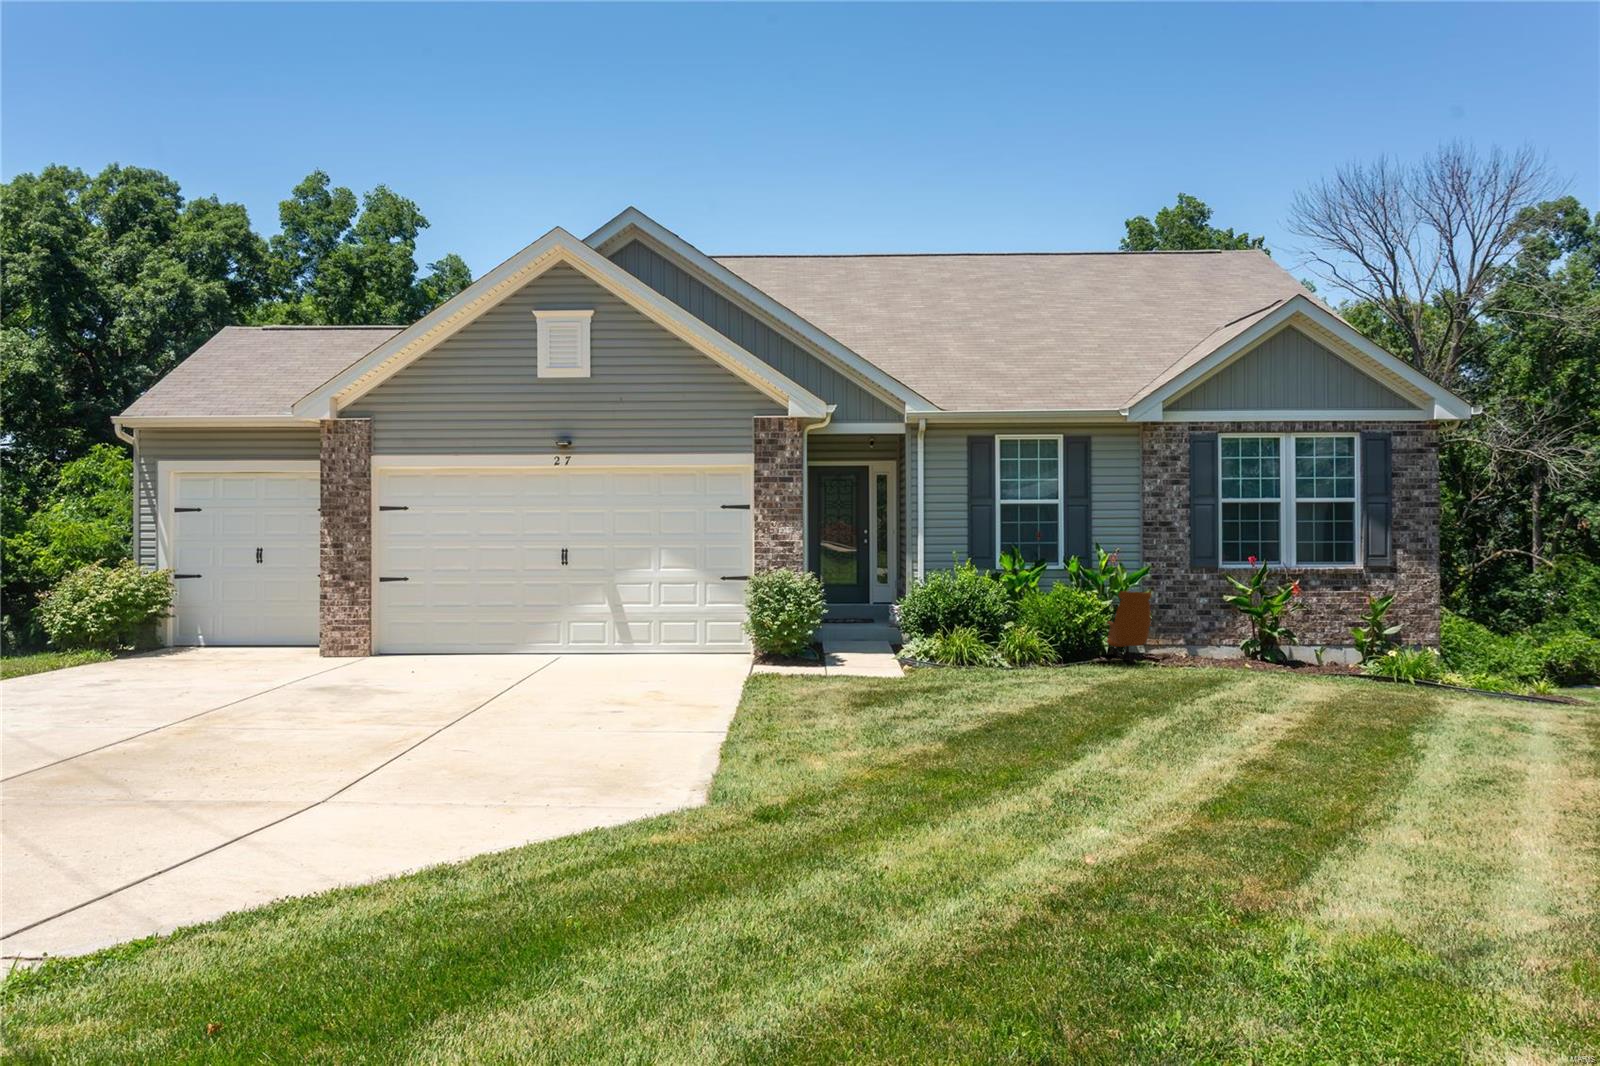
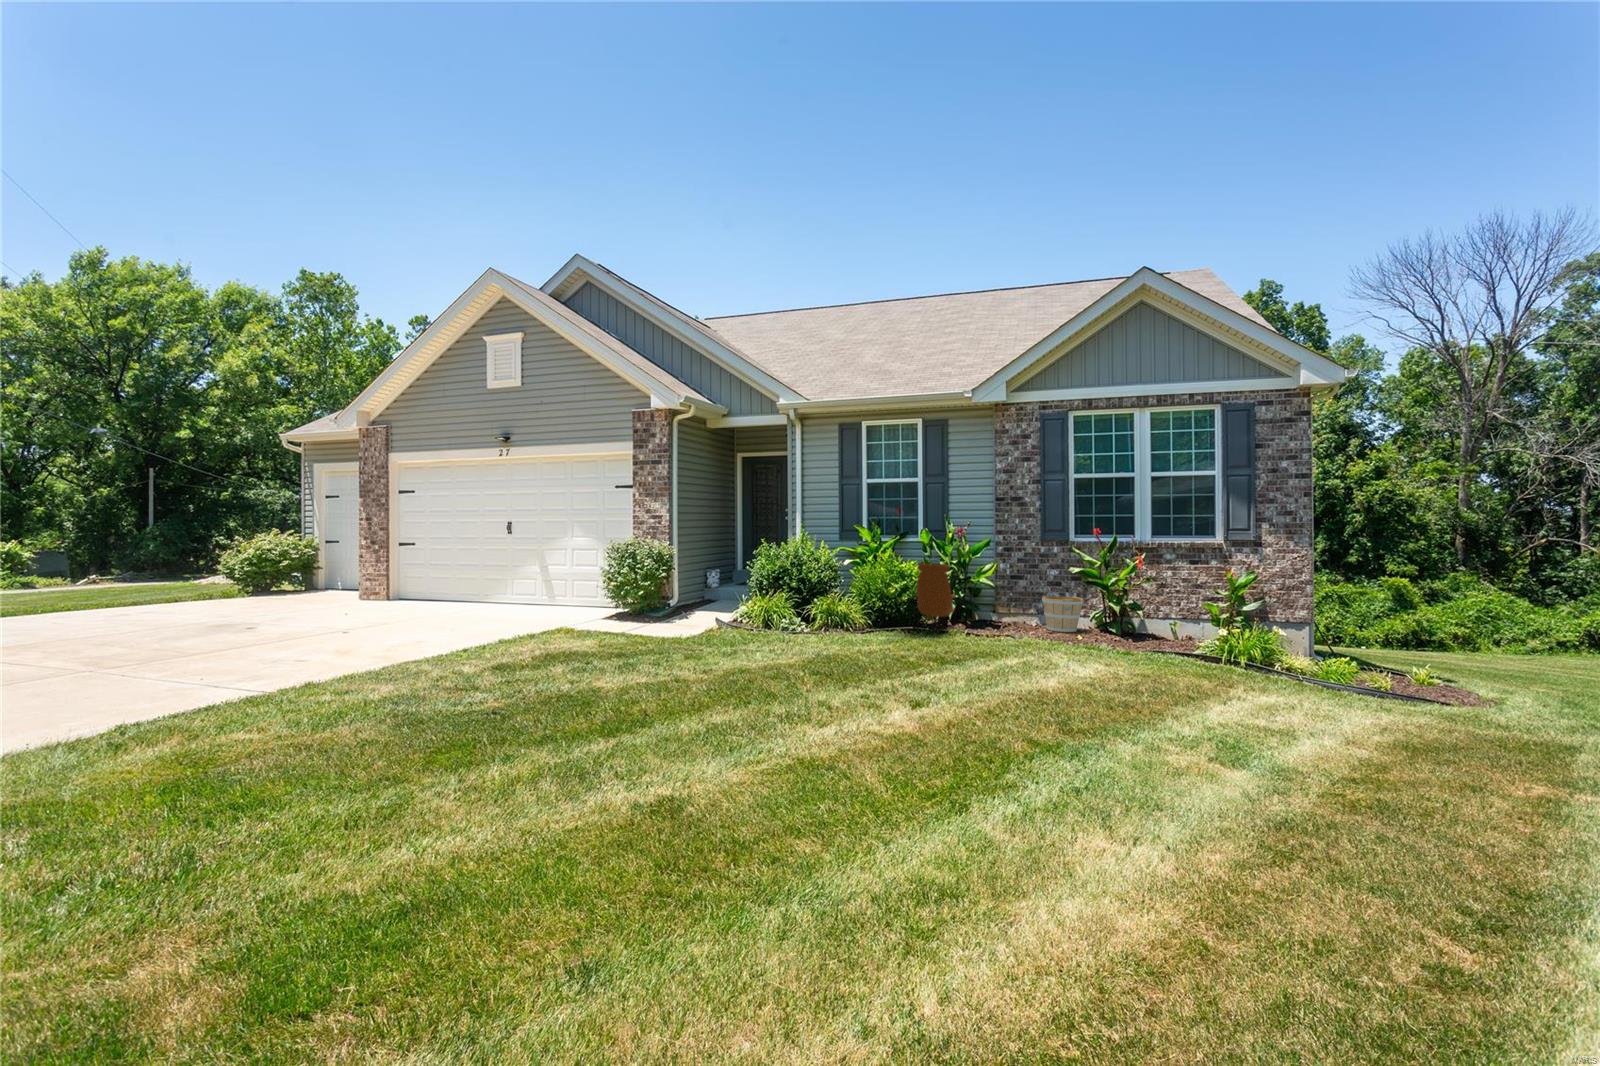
wooden bucket: none [1203,623,1246,659] -> present [1042,596,1084,632]

